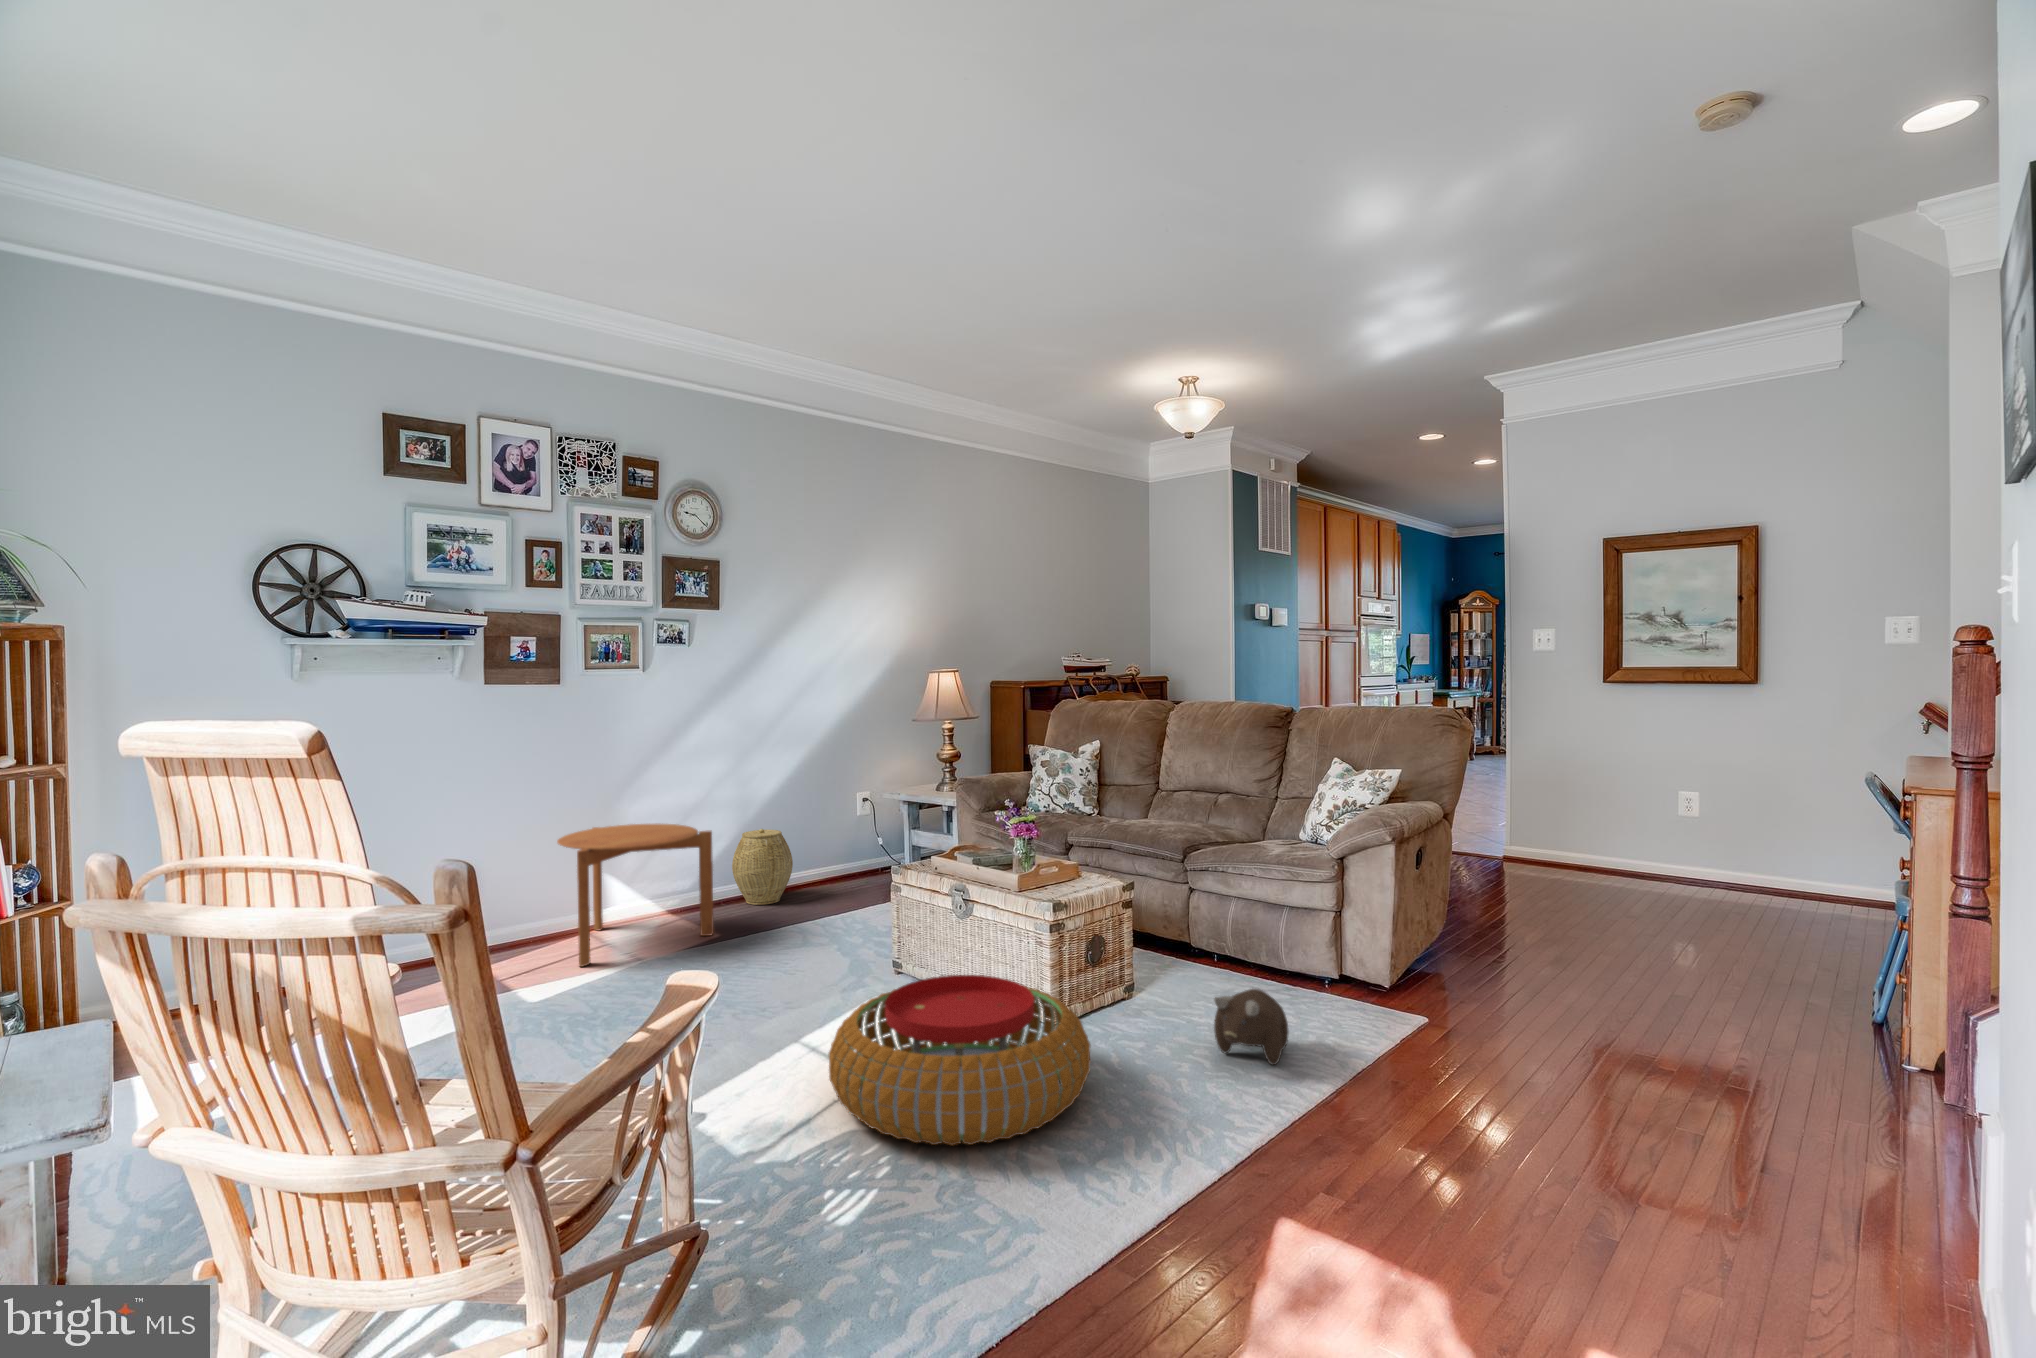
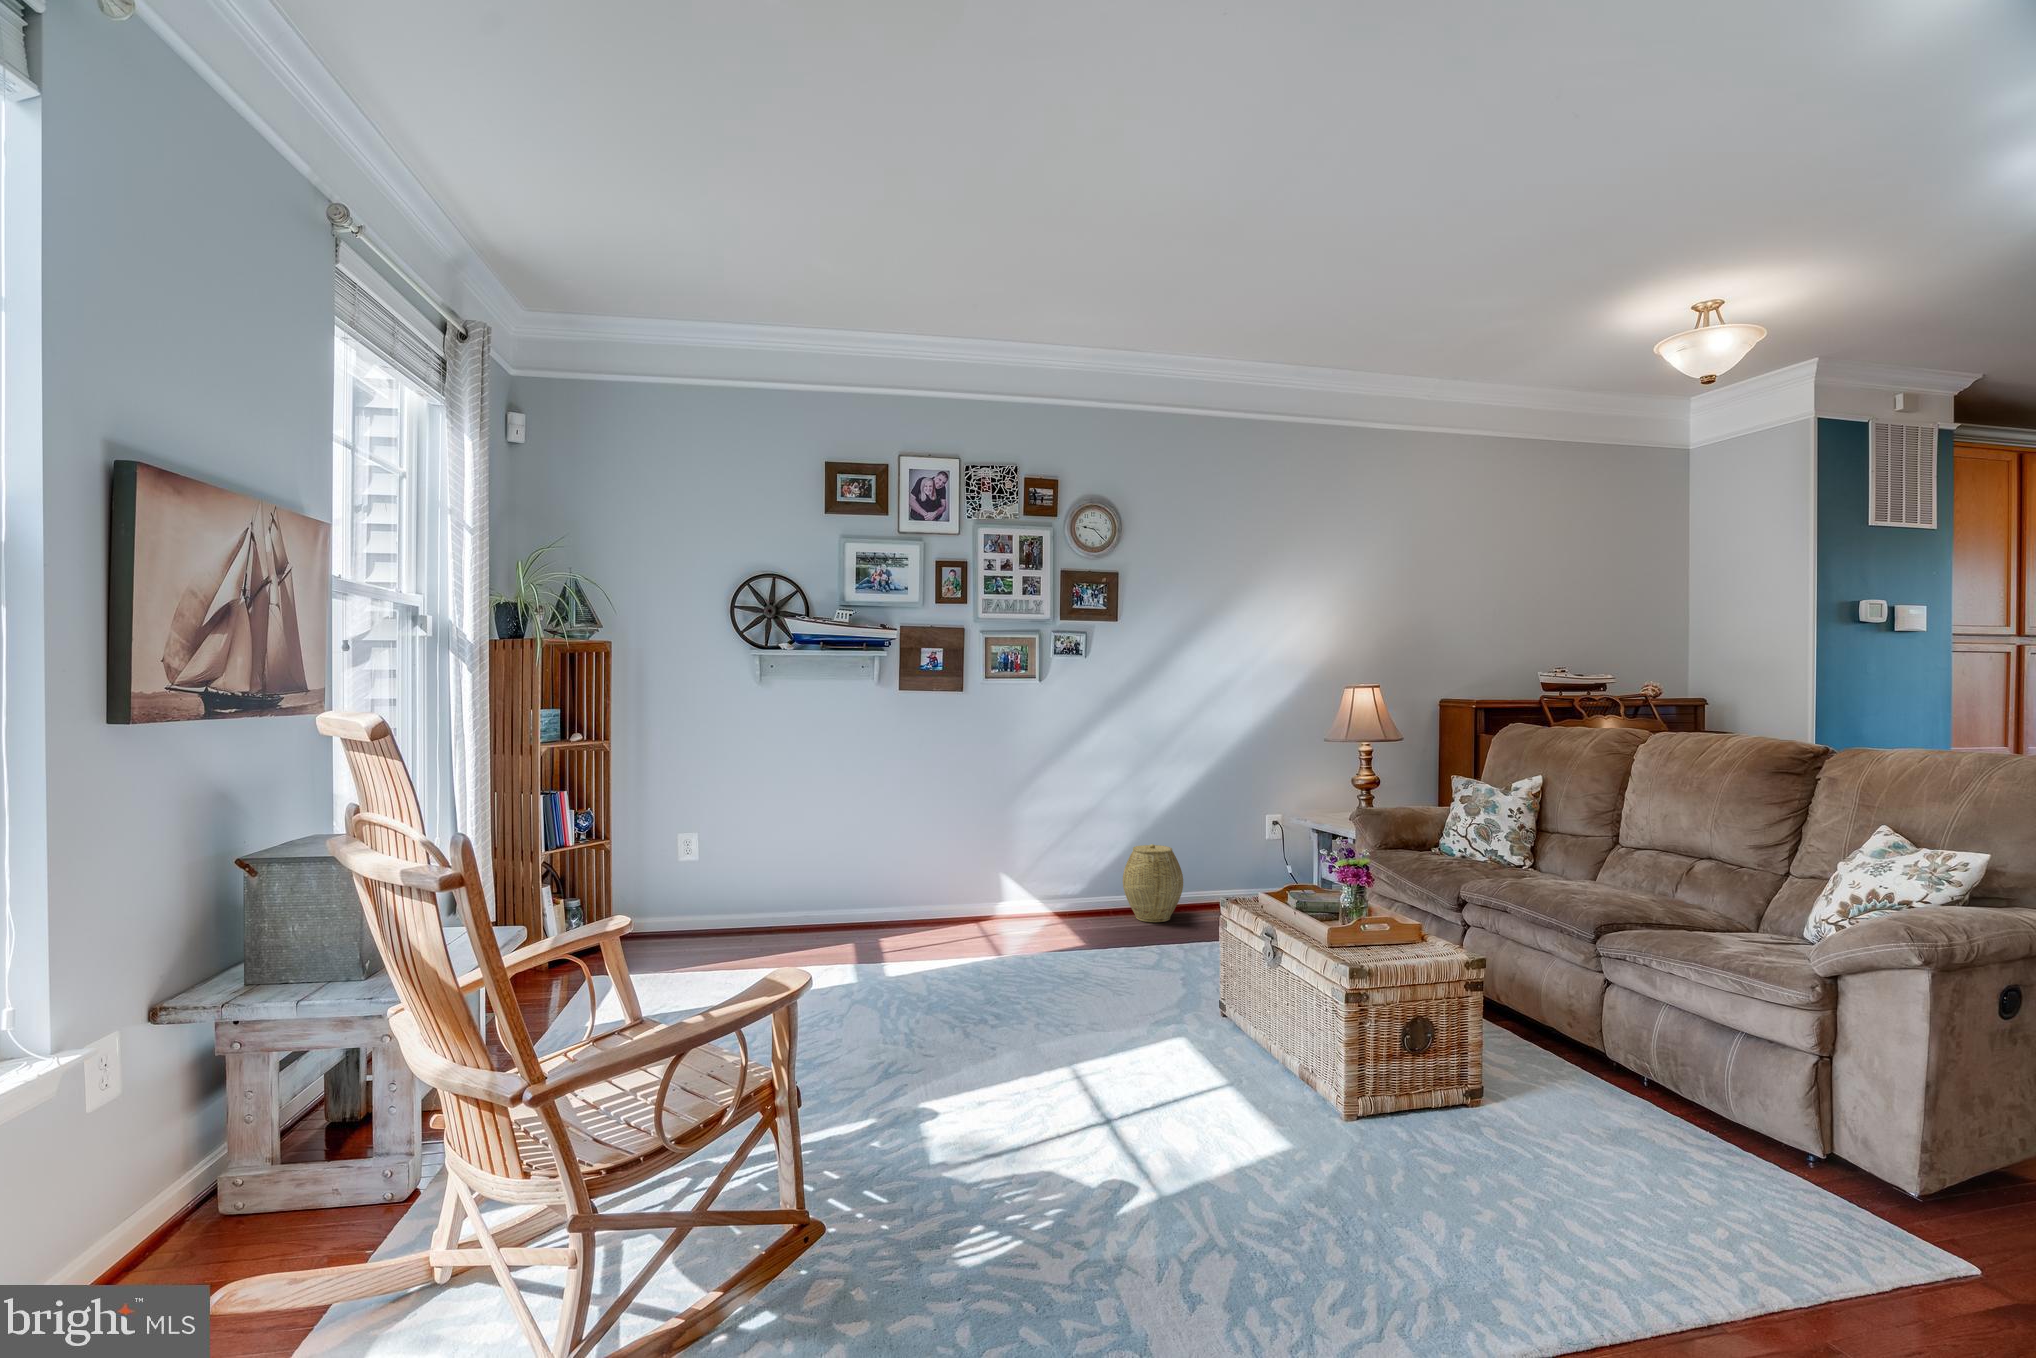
side table: present [557,824,714,966] -> none [946,827,1083,954]
pouf: present [829,975,1091,1145] -> none [1044,1027,1340,1225]
plush toy: present [1214,989,1288,1065] -> none [1522,1128,1656,1243]

